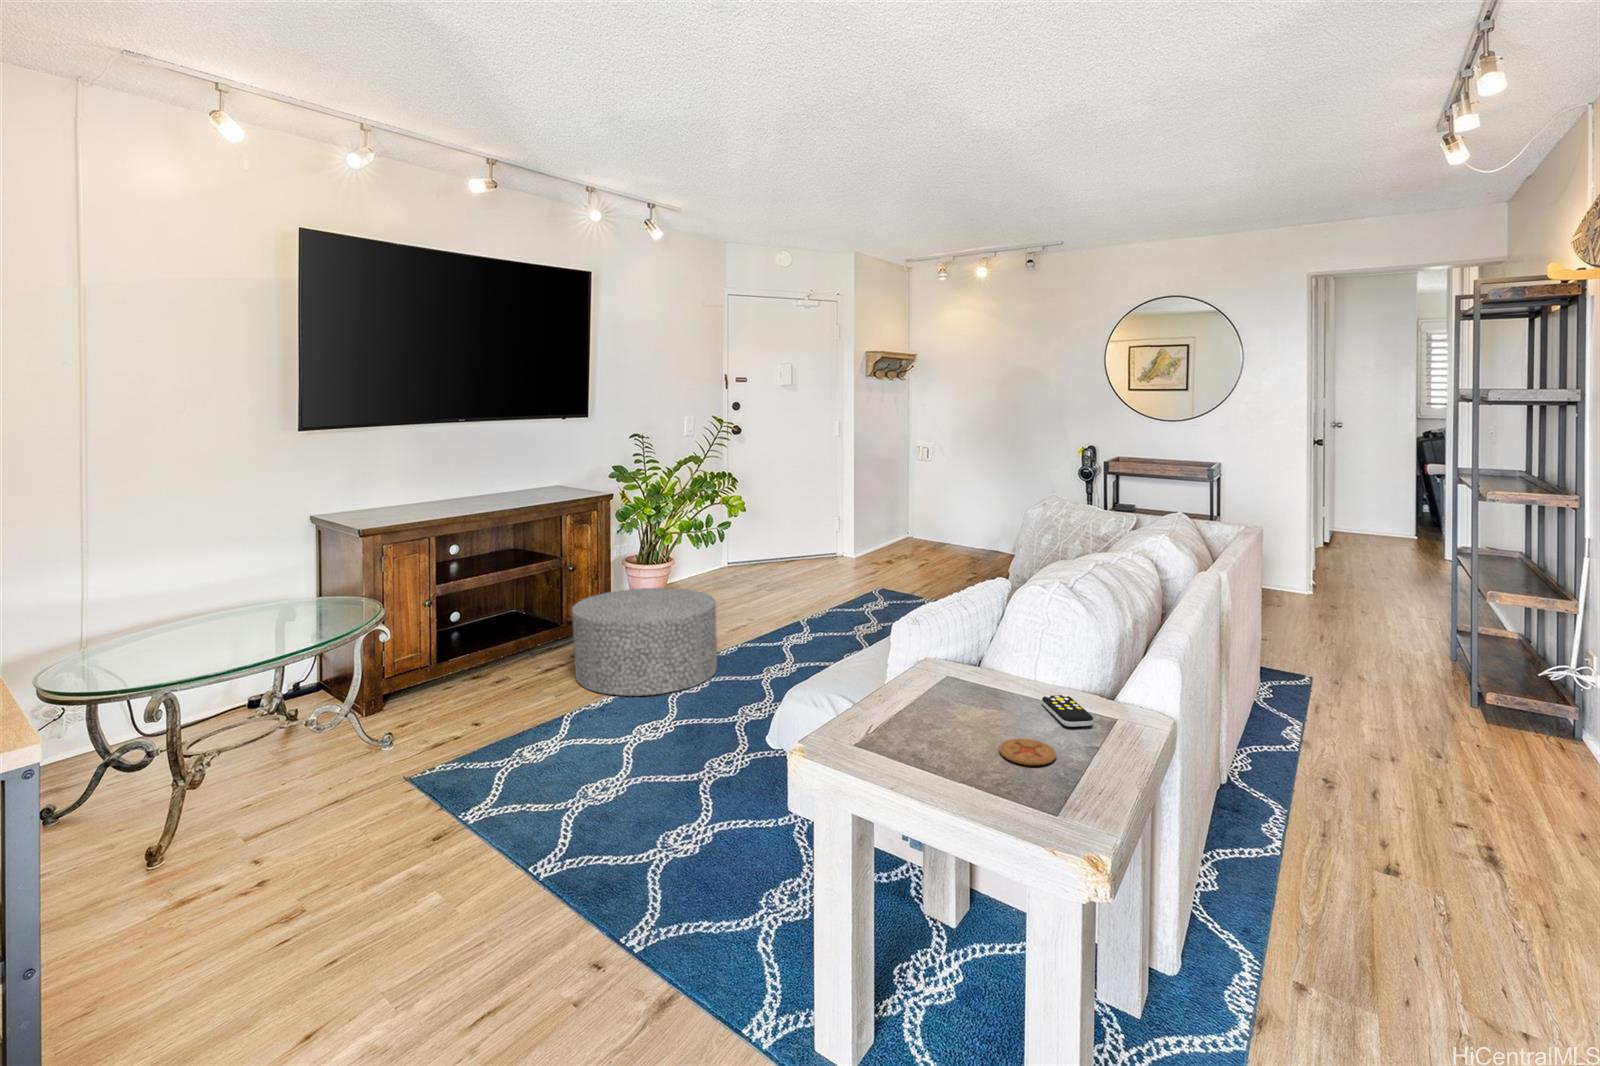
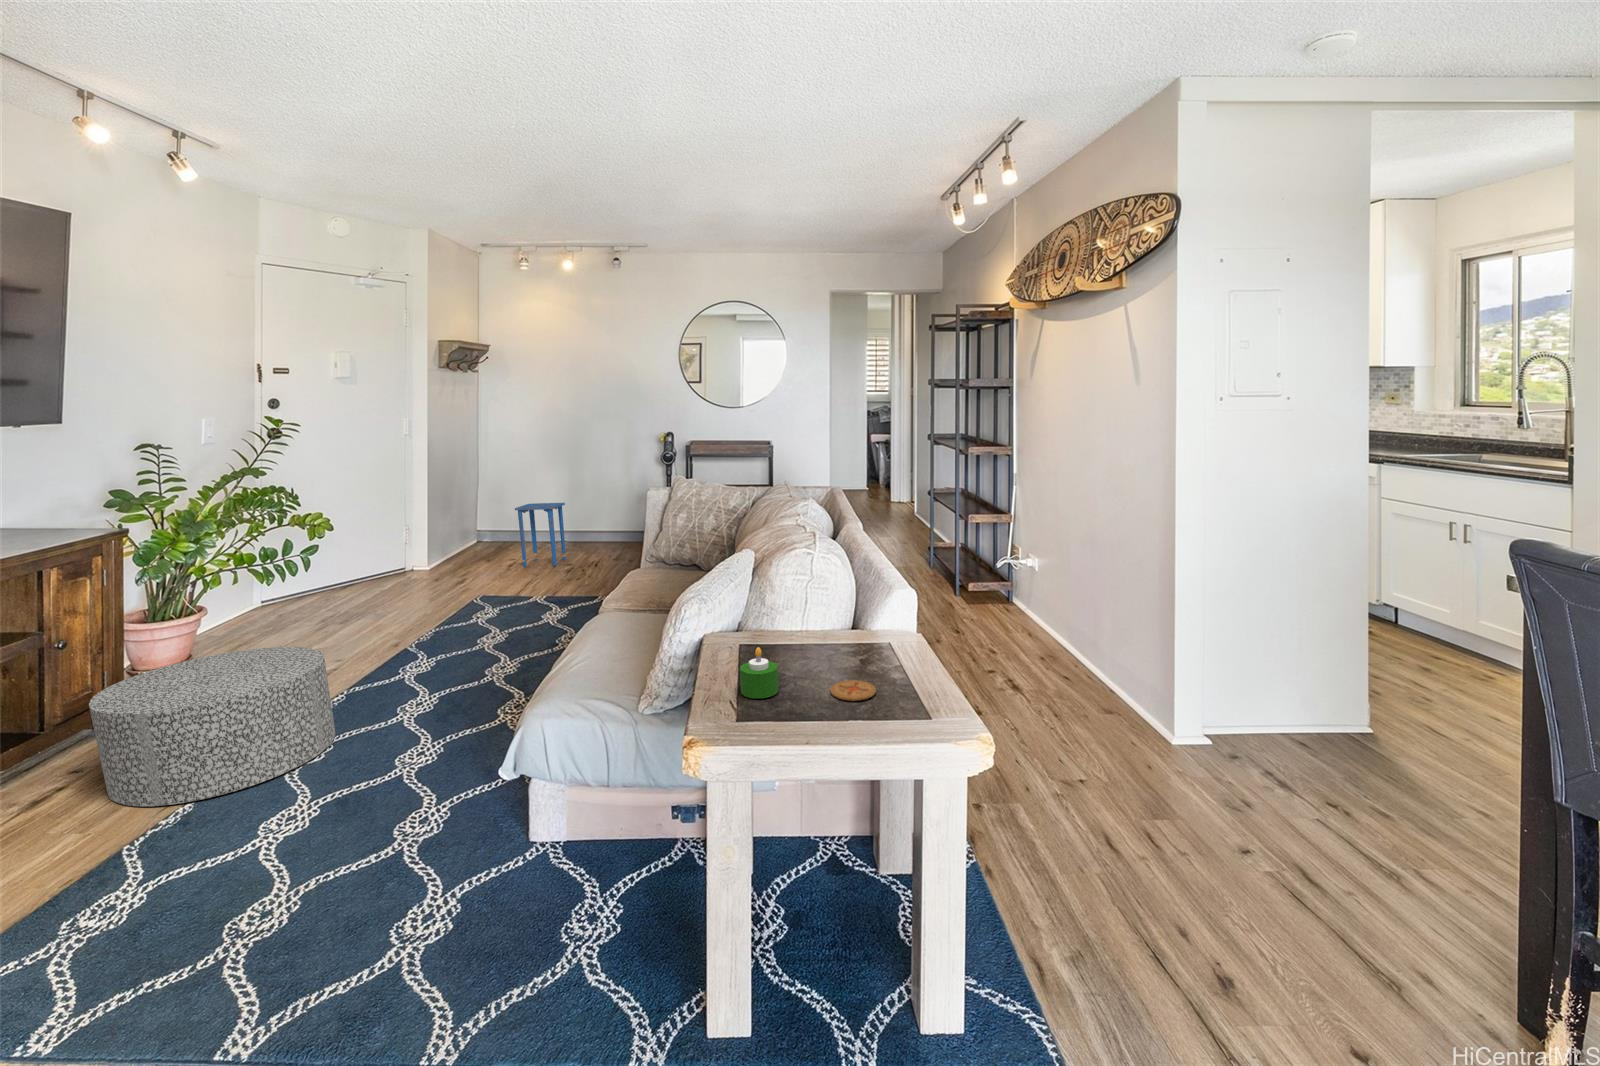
side table: none [947,490,1001,559] -> present [515,503,566,567]
candle: none [910,674,952,730] -> present [740,647,779,699]
remote control: present [1042,695,1093,727] -> none [820,642,870,664]

